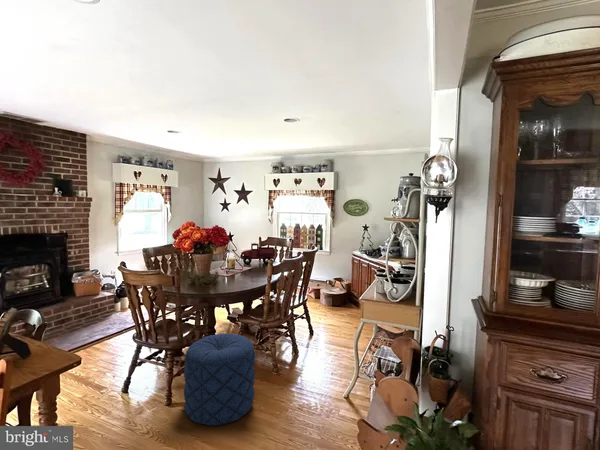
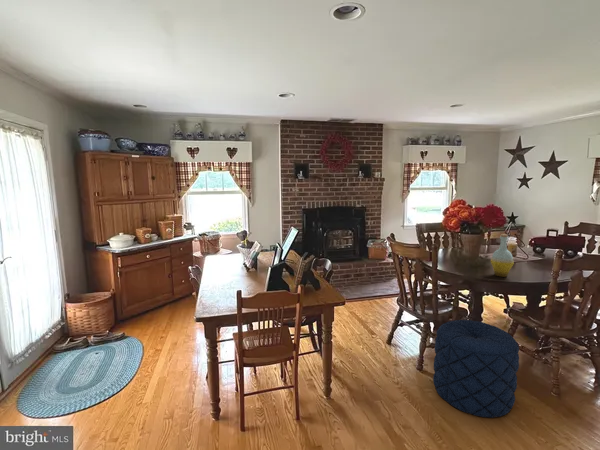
bottle: none [224,251,241,288] -> present [491,234,514,277]

